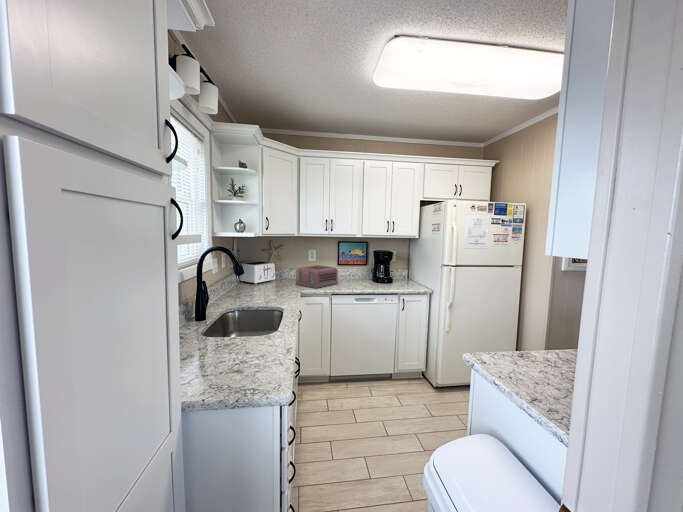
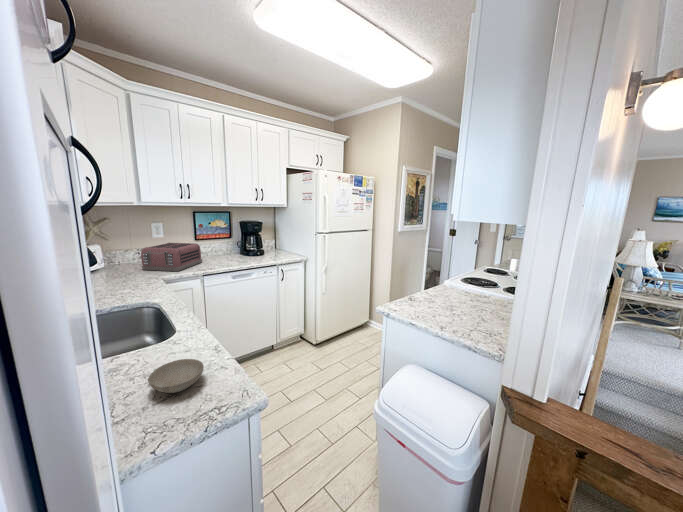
bowl: none [237,346,273,367] -> present [148,359,204,393]

